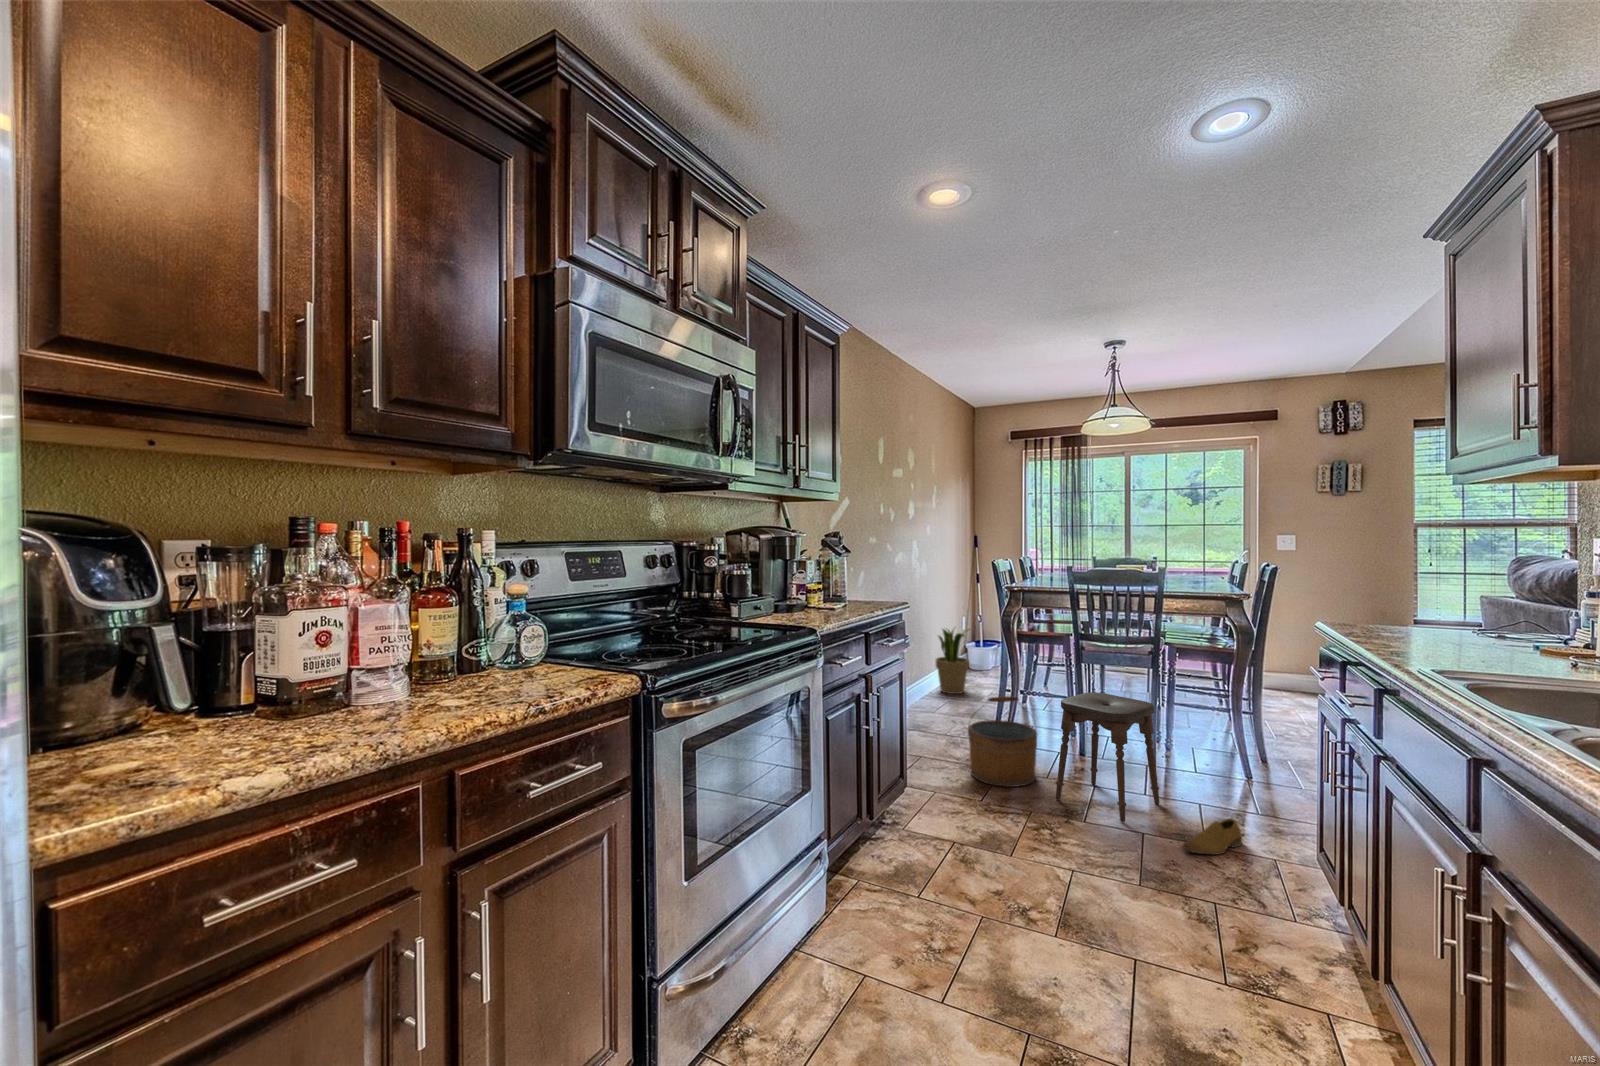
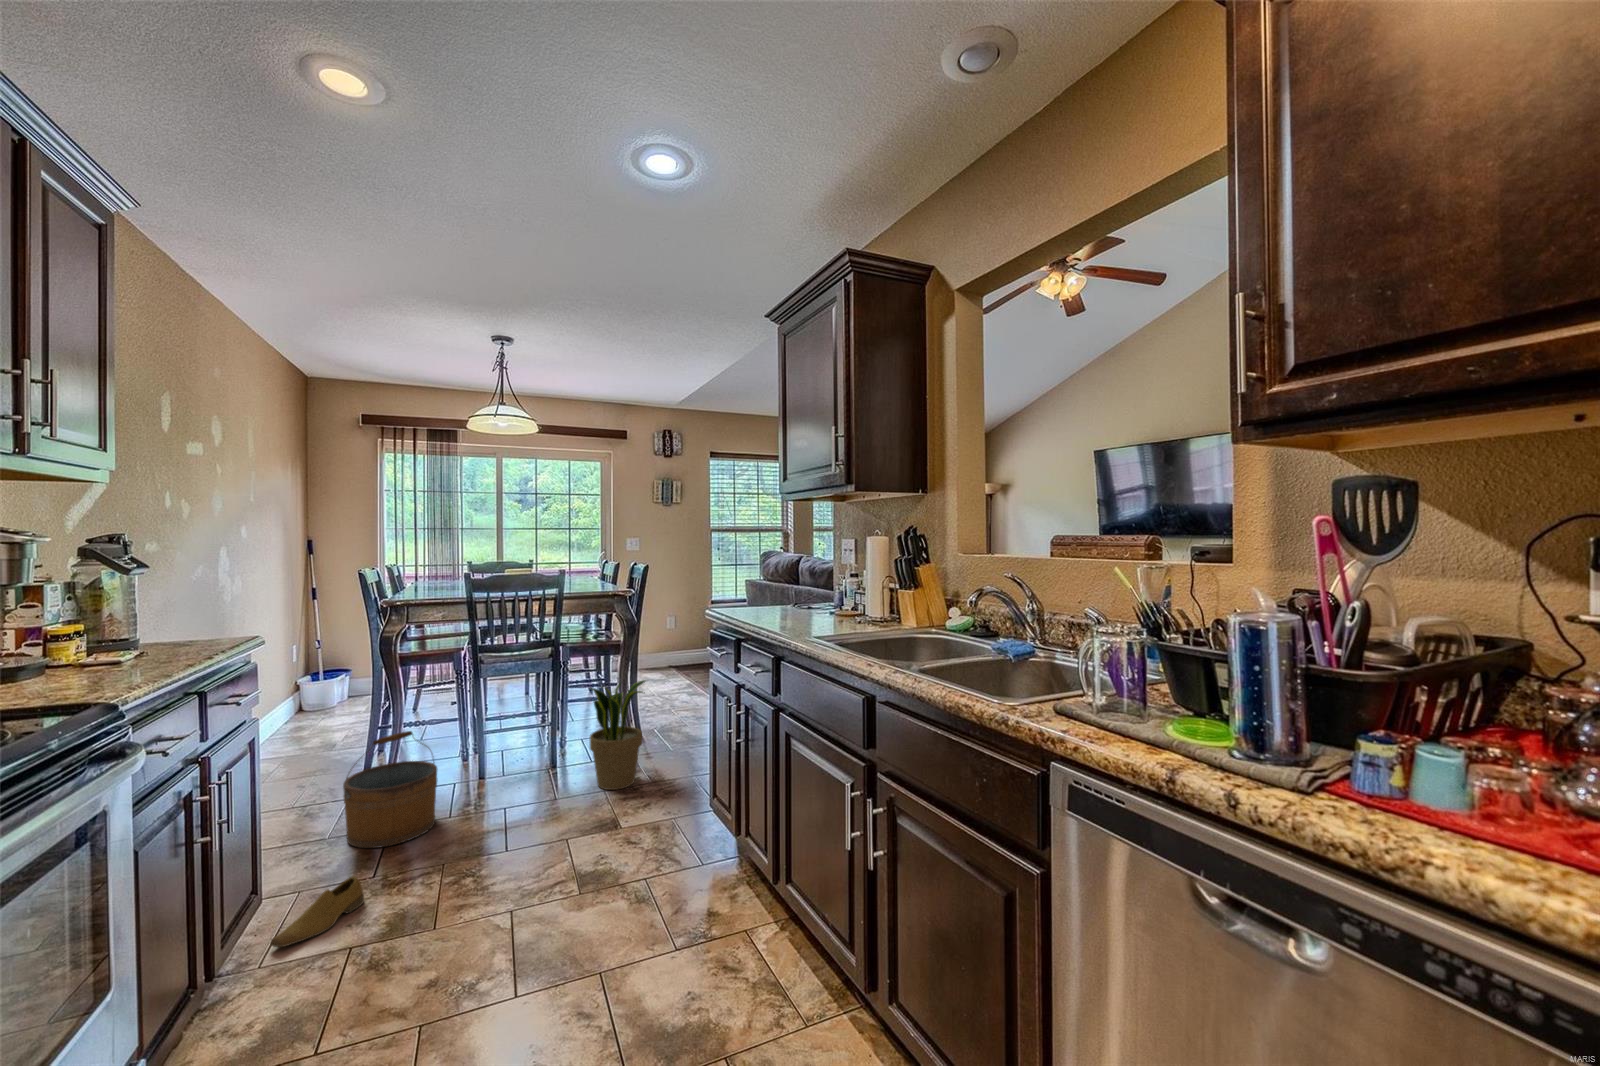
potted plant: present [936,627,970,694] -> present [590,680,646,790]
stool: present [1056,692,1160,822] -> none [466,705,571,836]
shoe: present [1182,818,1242,854] -> present [270,876,364,947]

